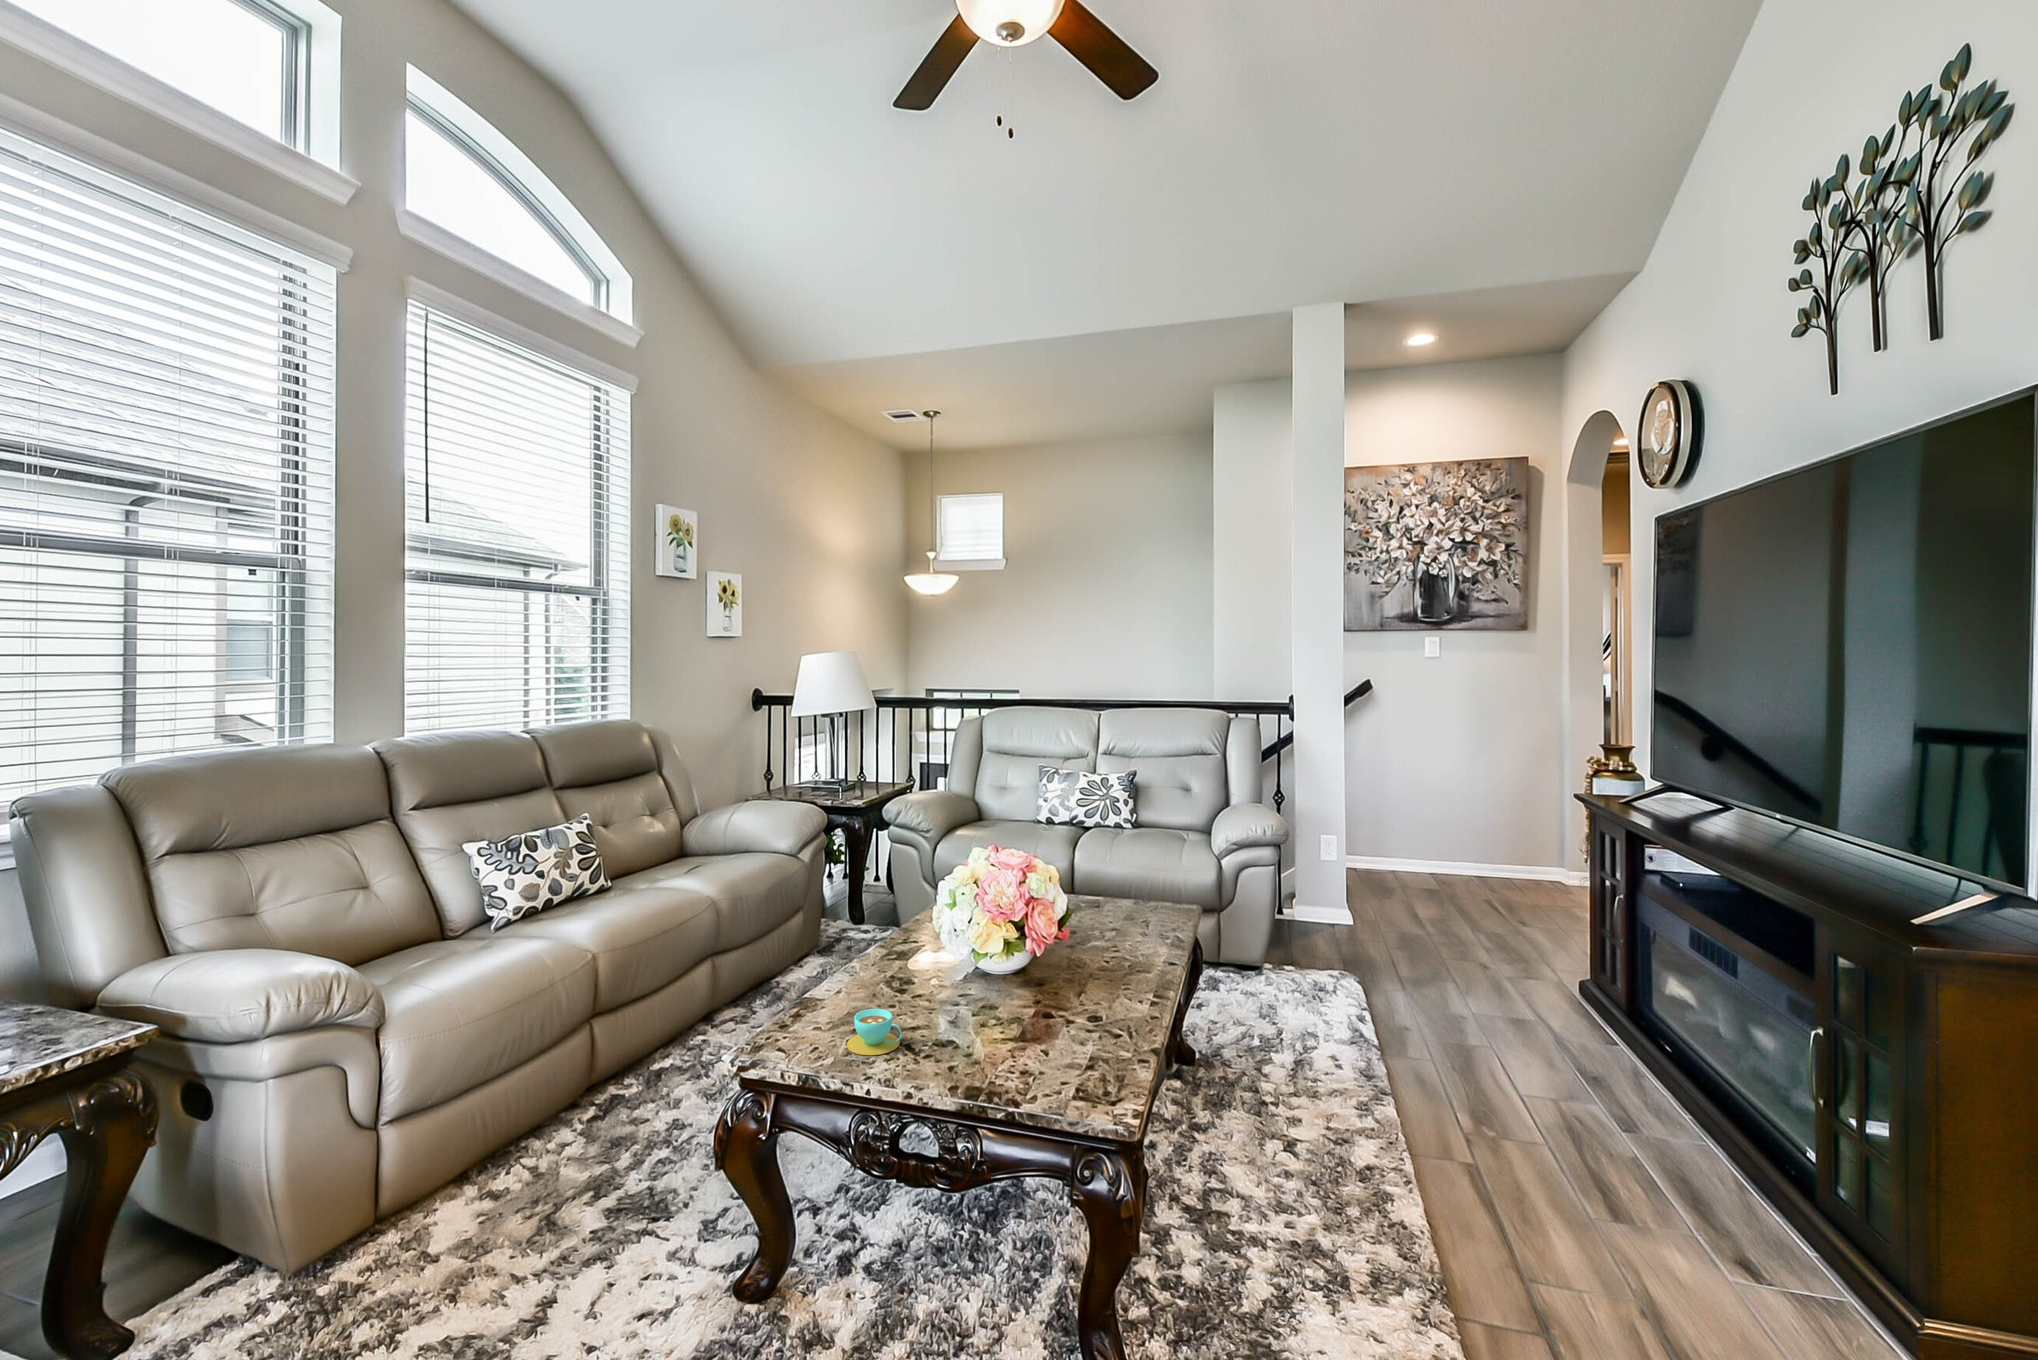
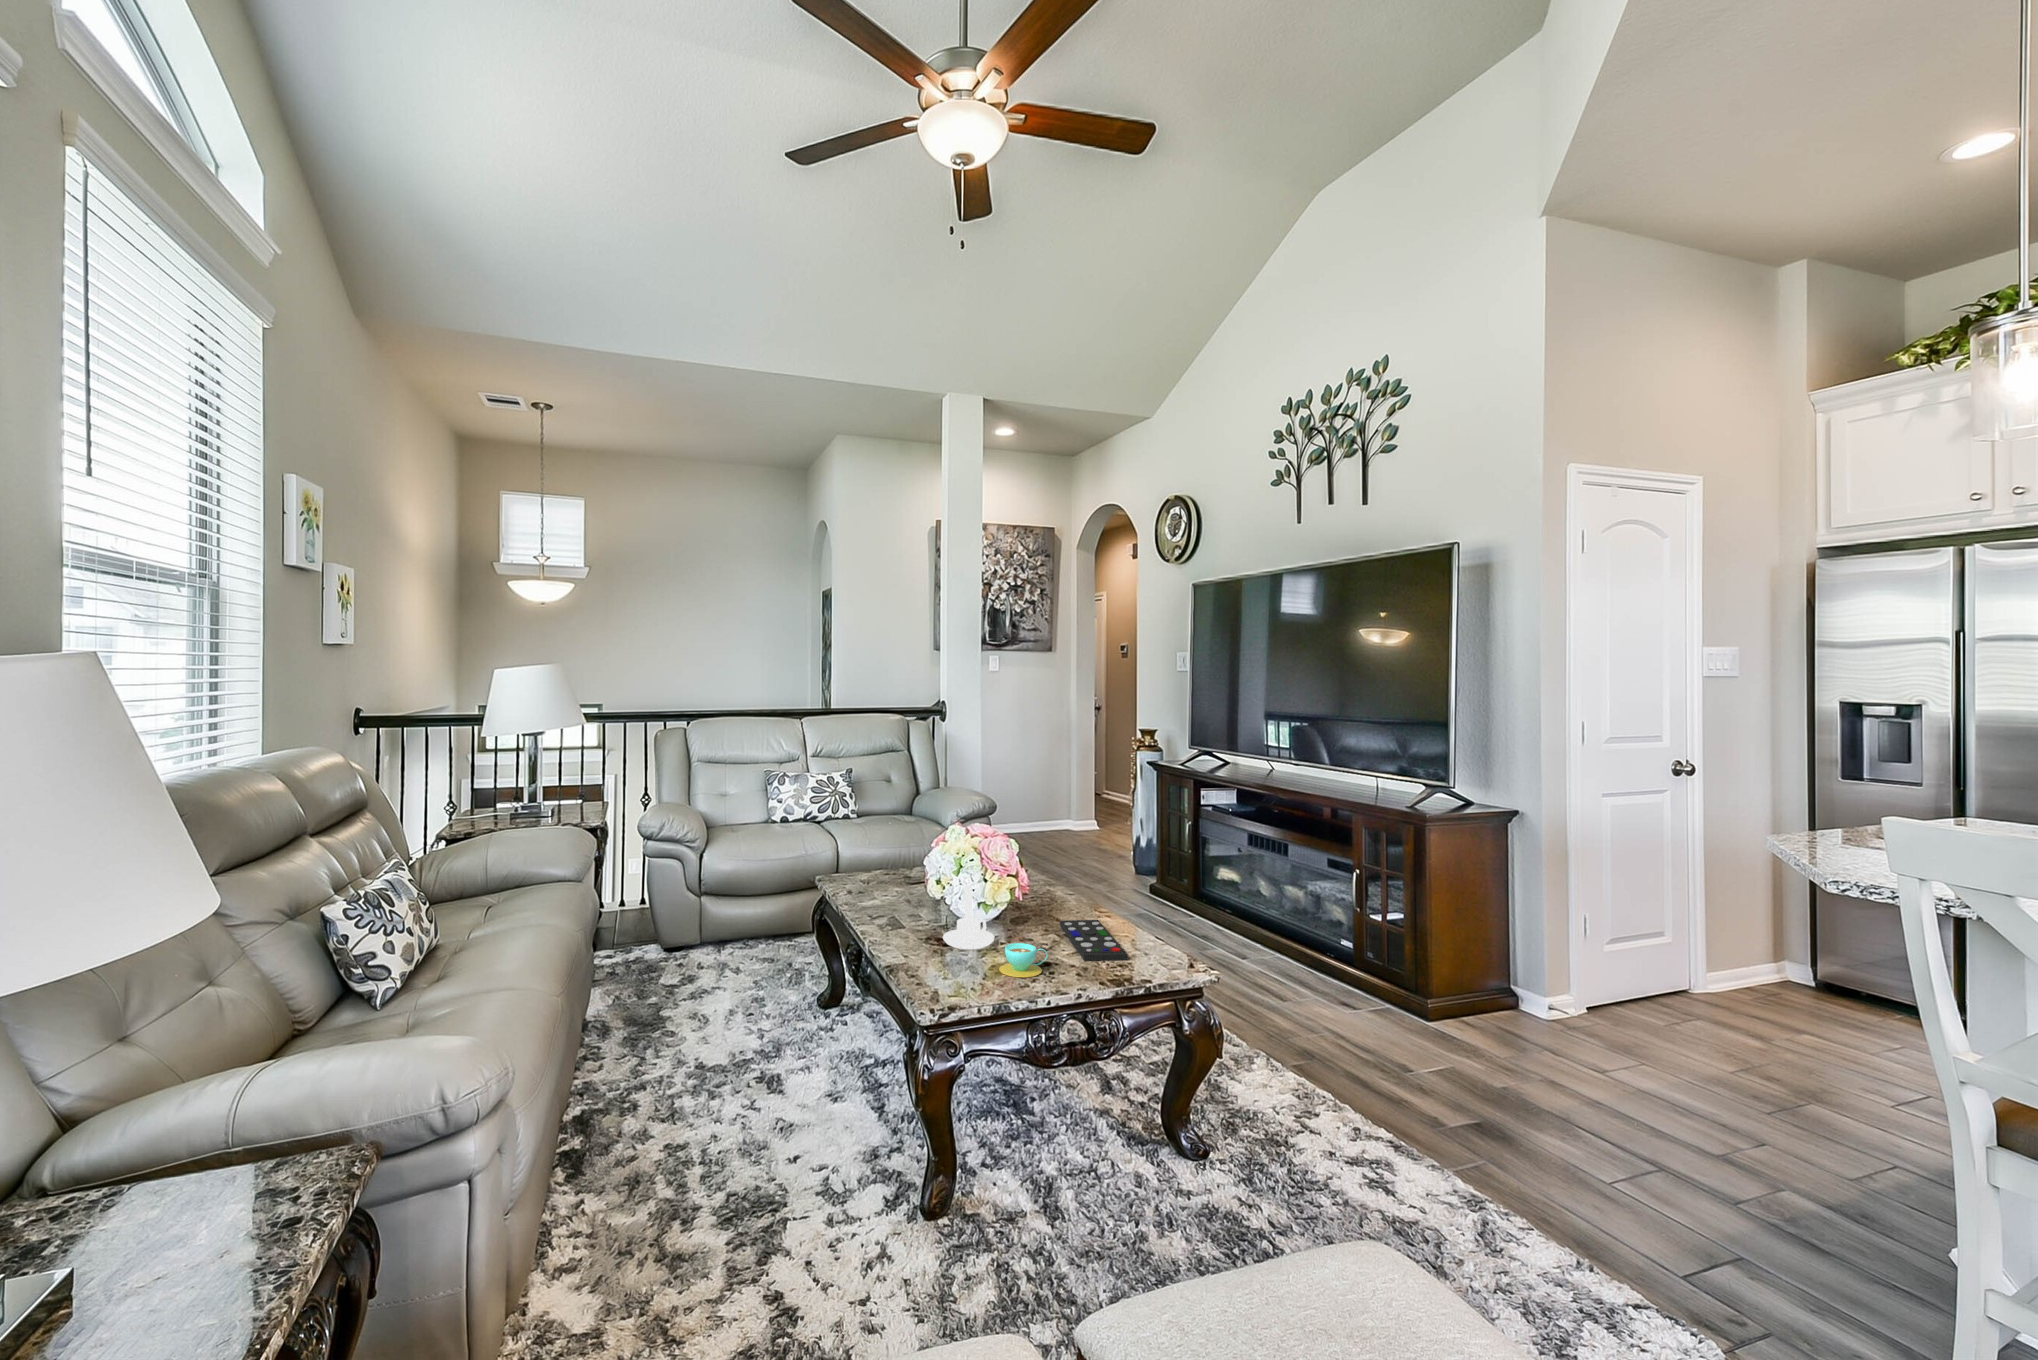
candle holder: none [873,916,935,1005] -> present [943,877,994,949]
remote control: none [961,997,1087,1072] -> present [1060,920,1128,961]

